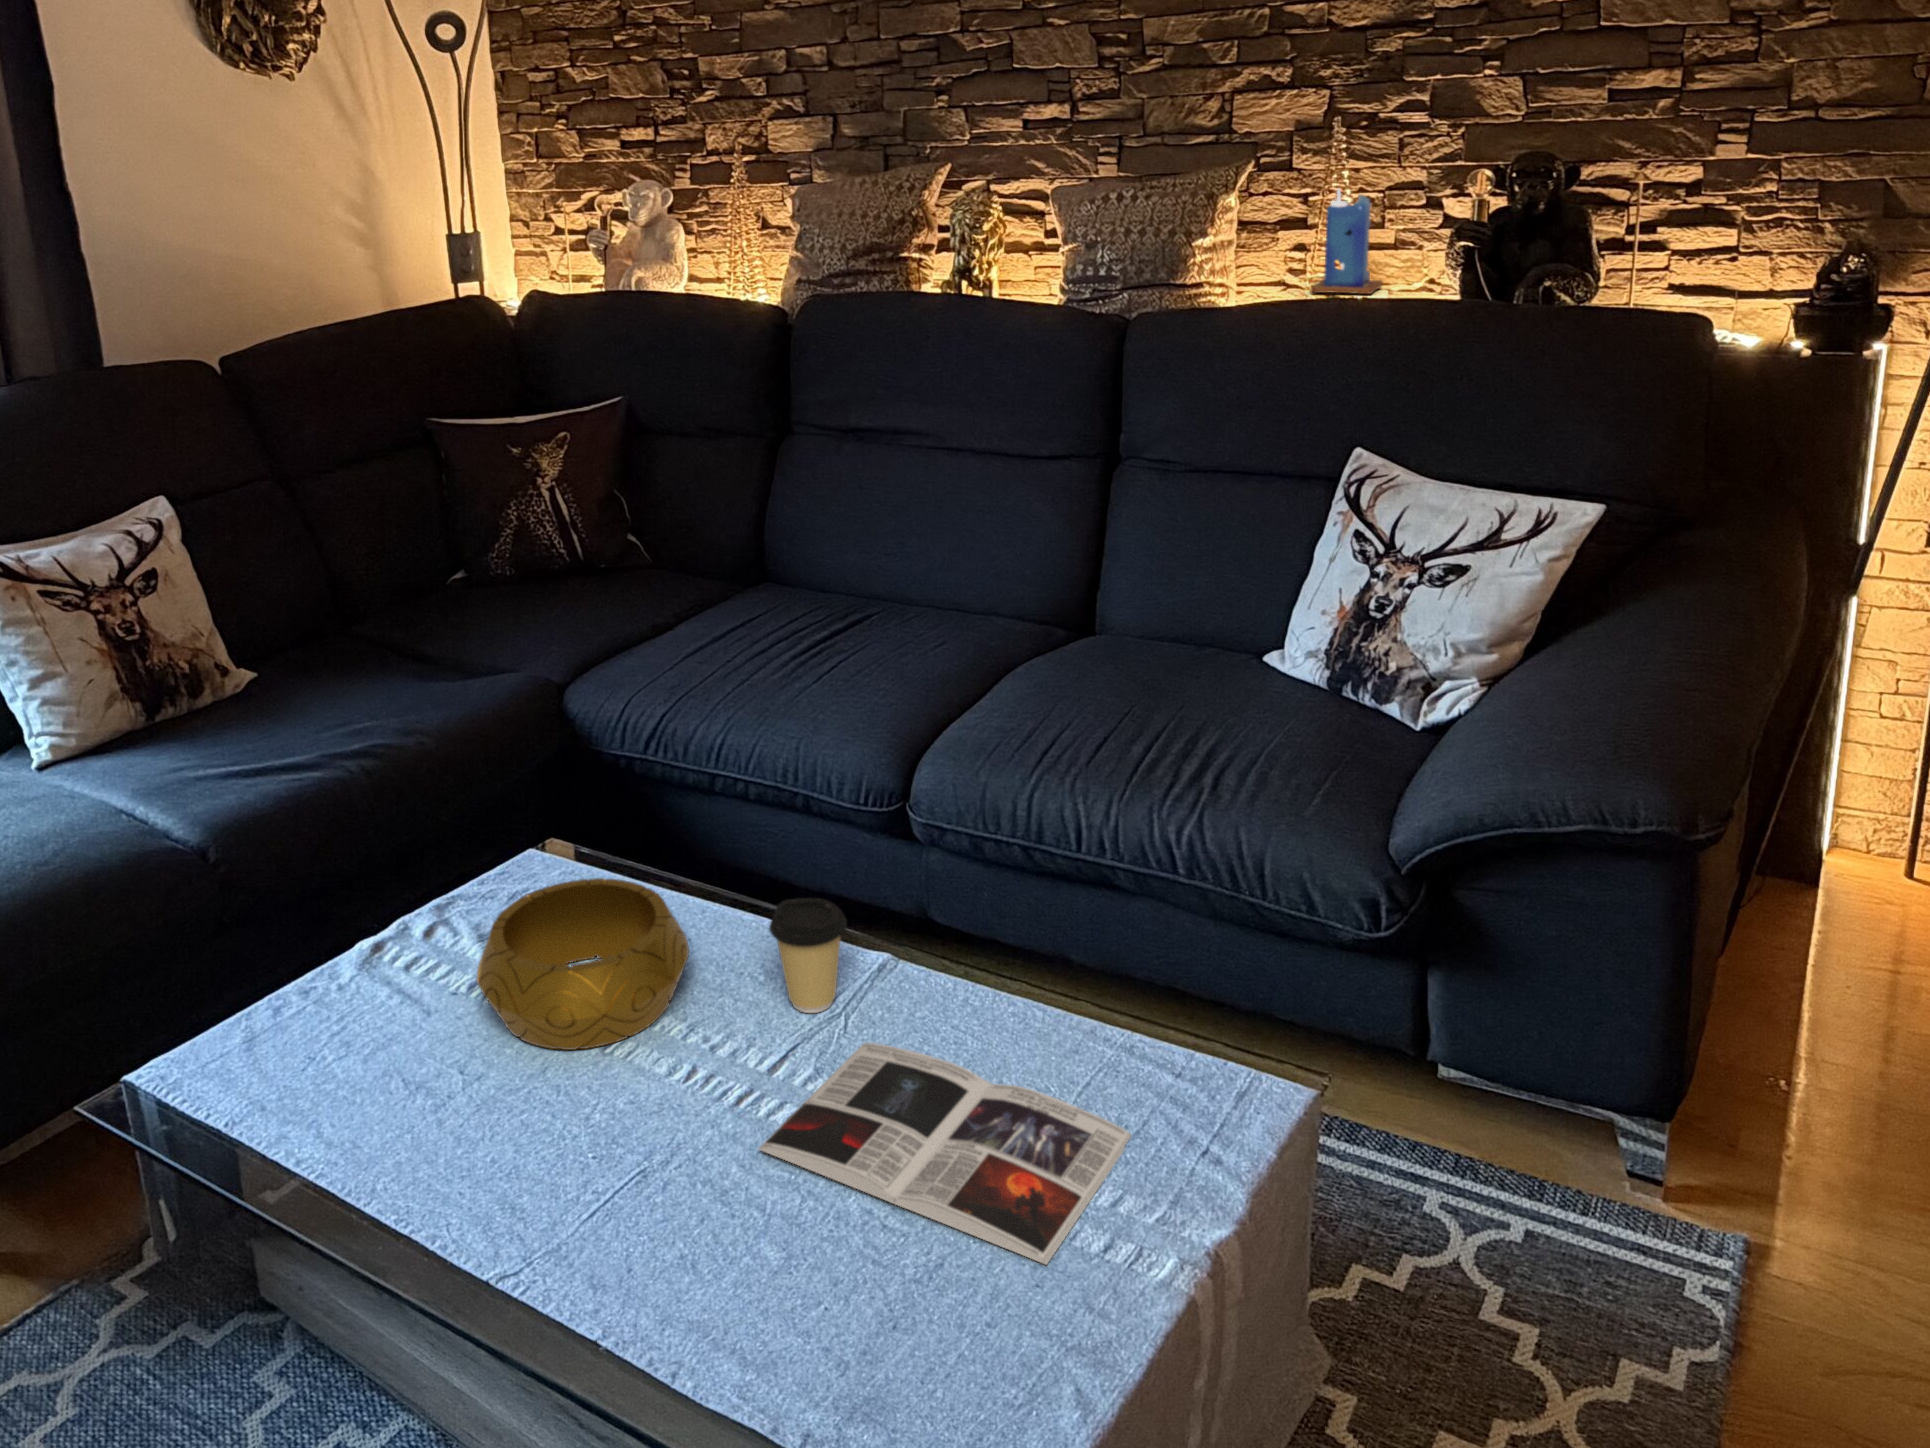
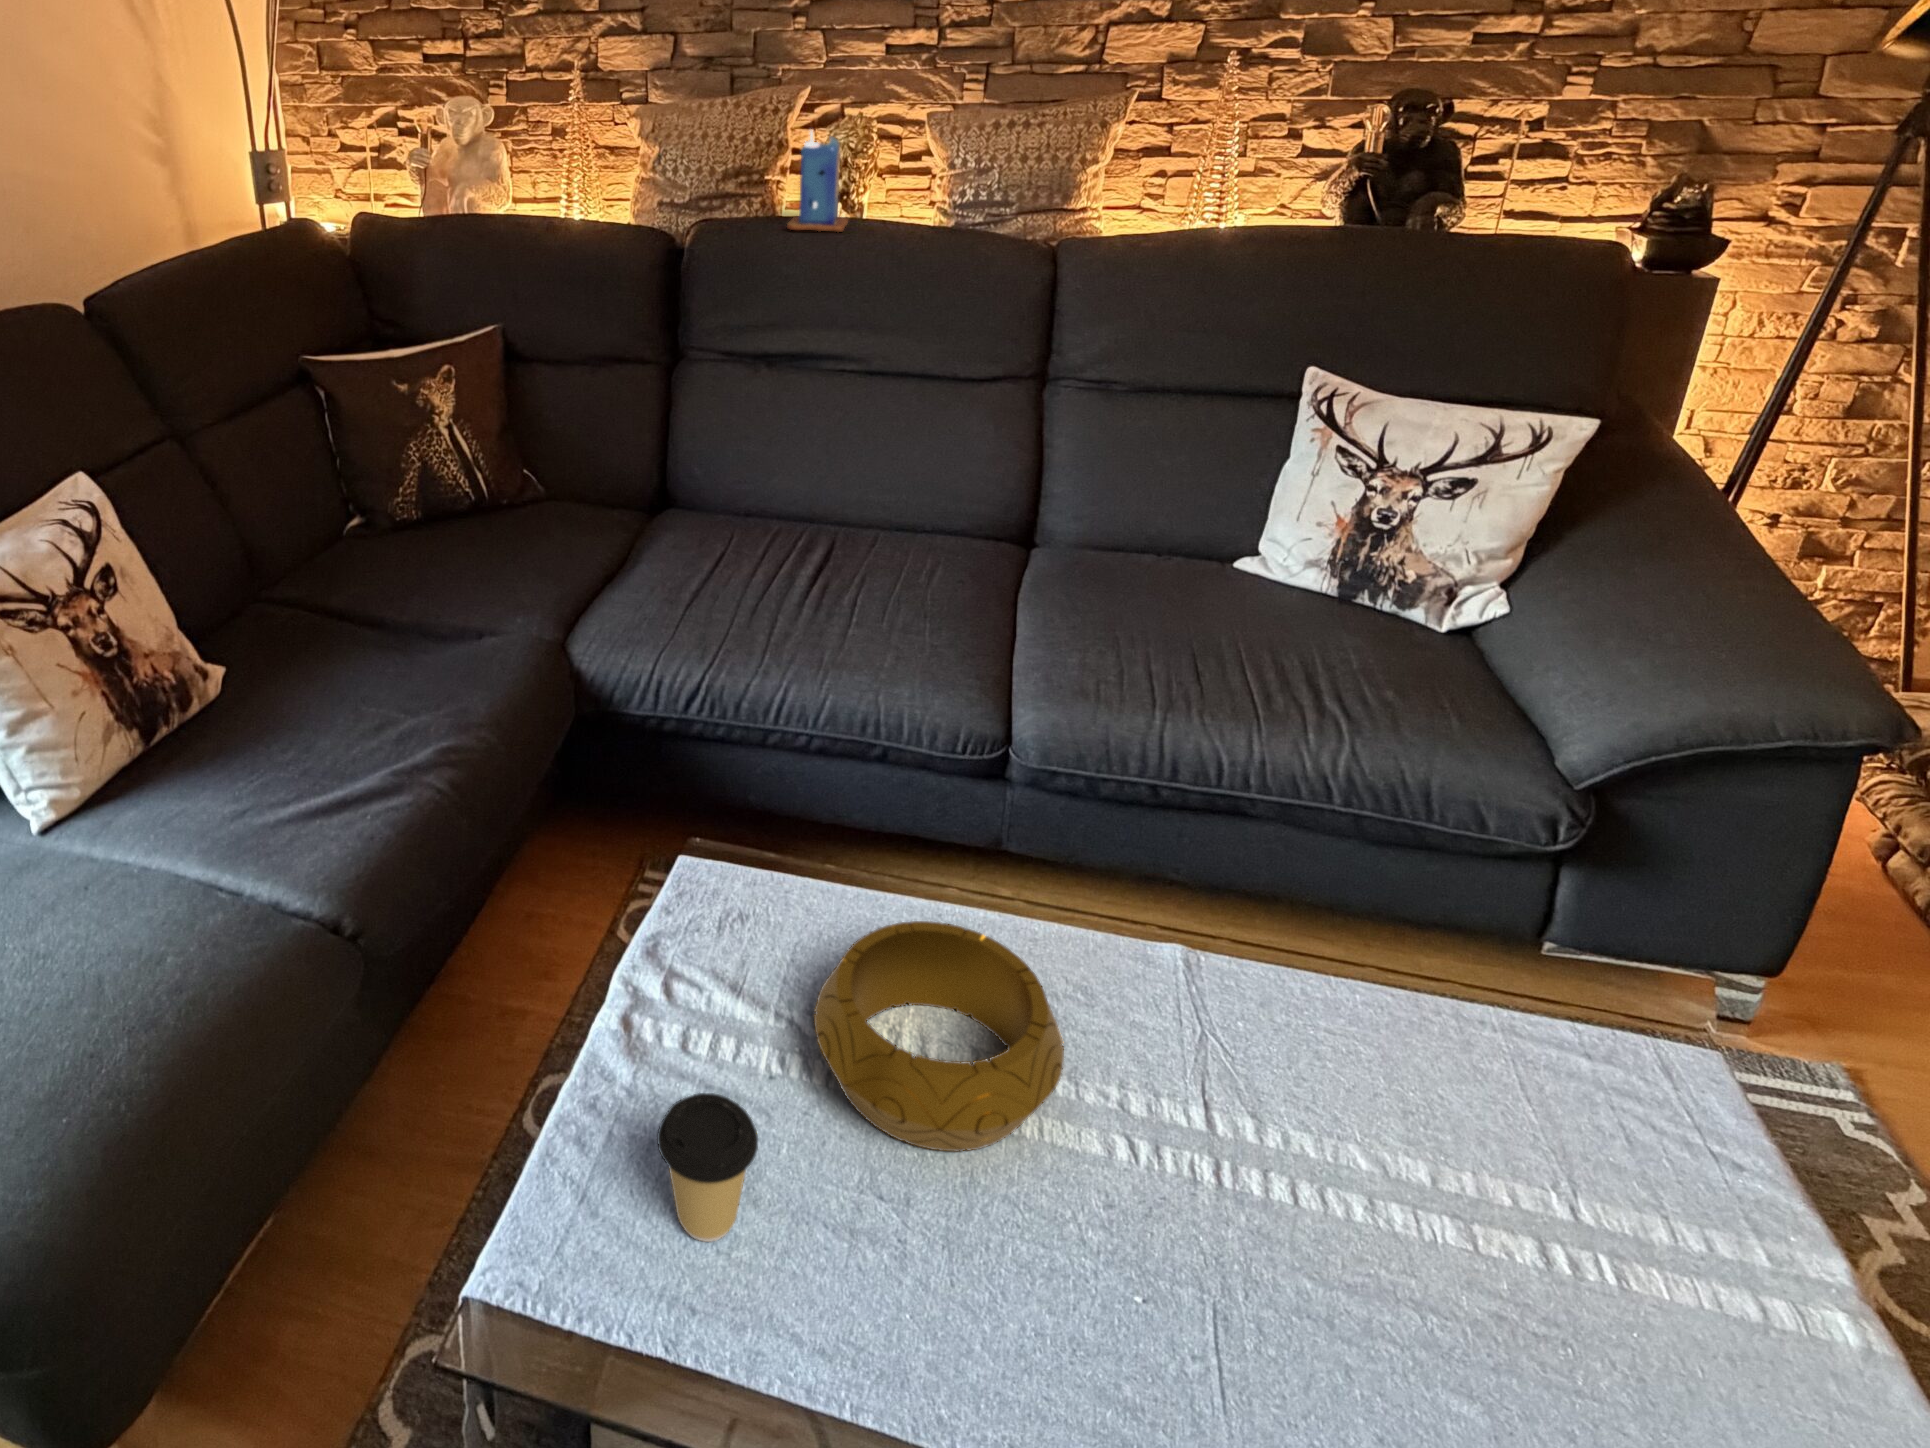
candle: present [1311,189,1382,294] -> present [787,131,848,232]
coffee cup: present [769,898,847,1013] -> present [657,1093,758,1242]
magazine: present [759,1043,1131,1264] -> none [1284,1085,1760,1376]

